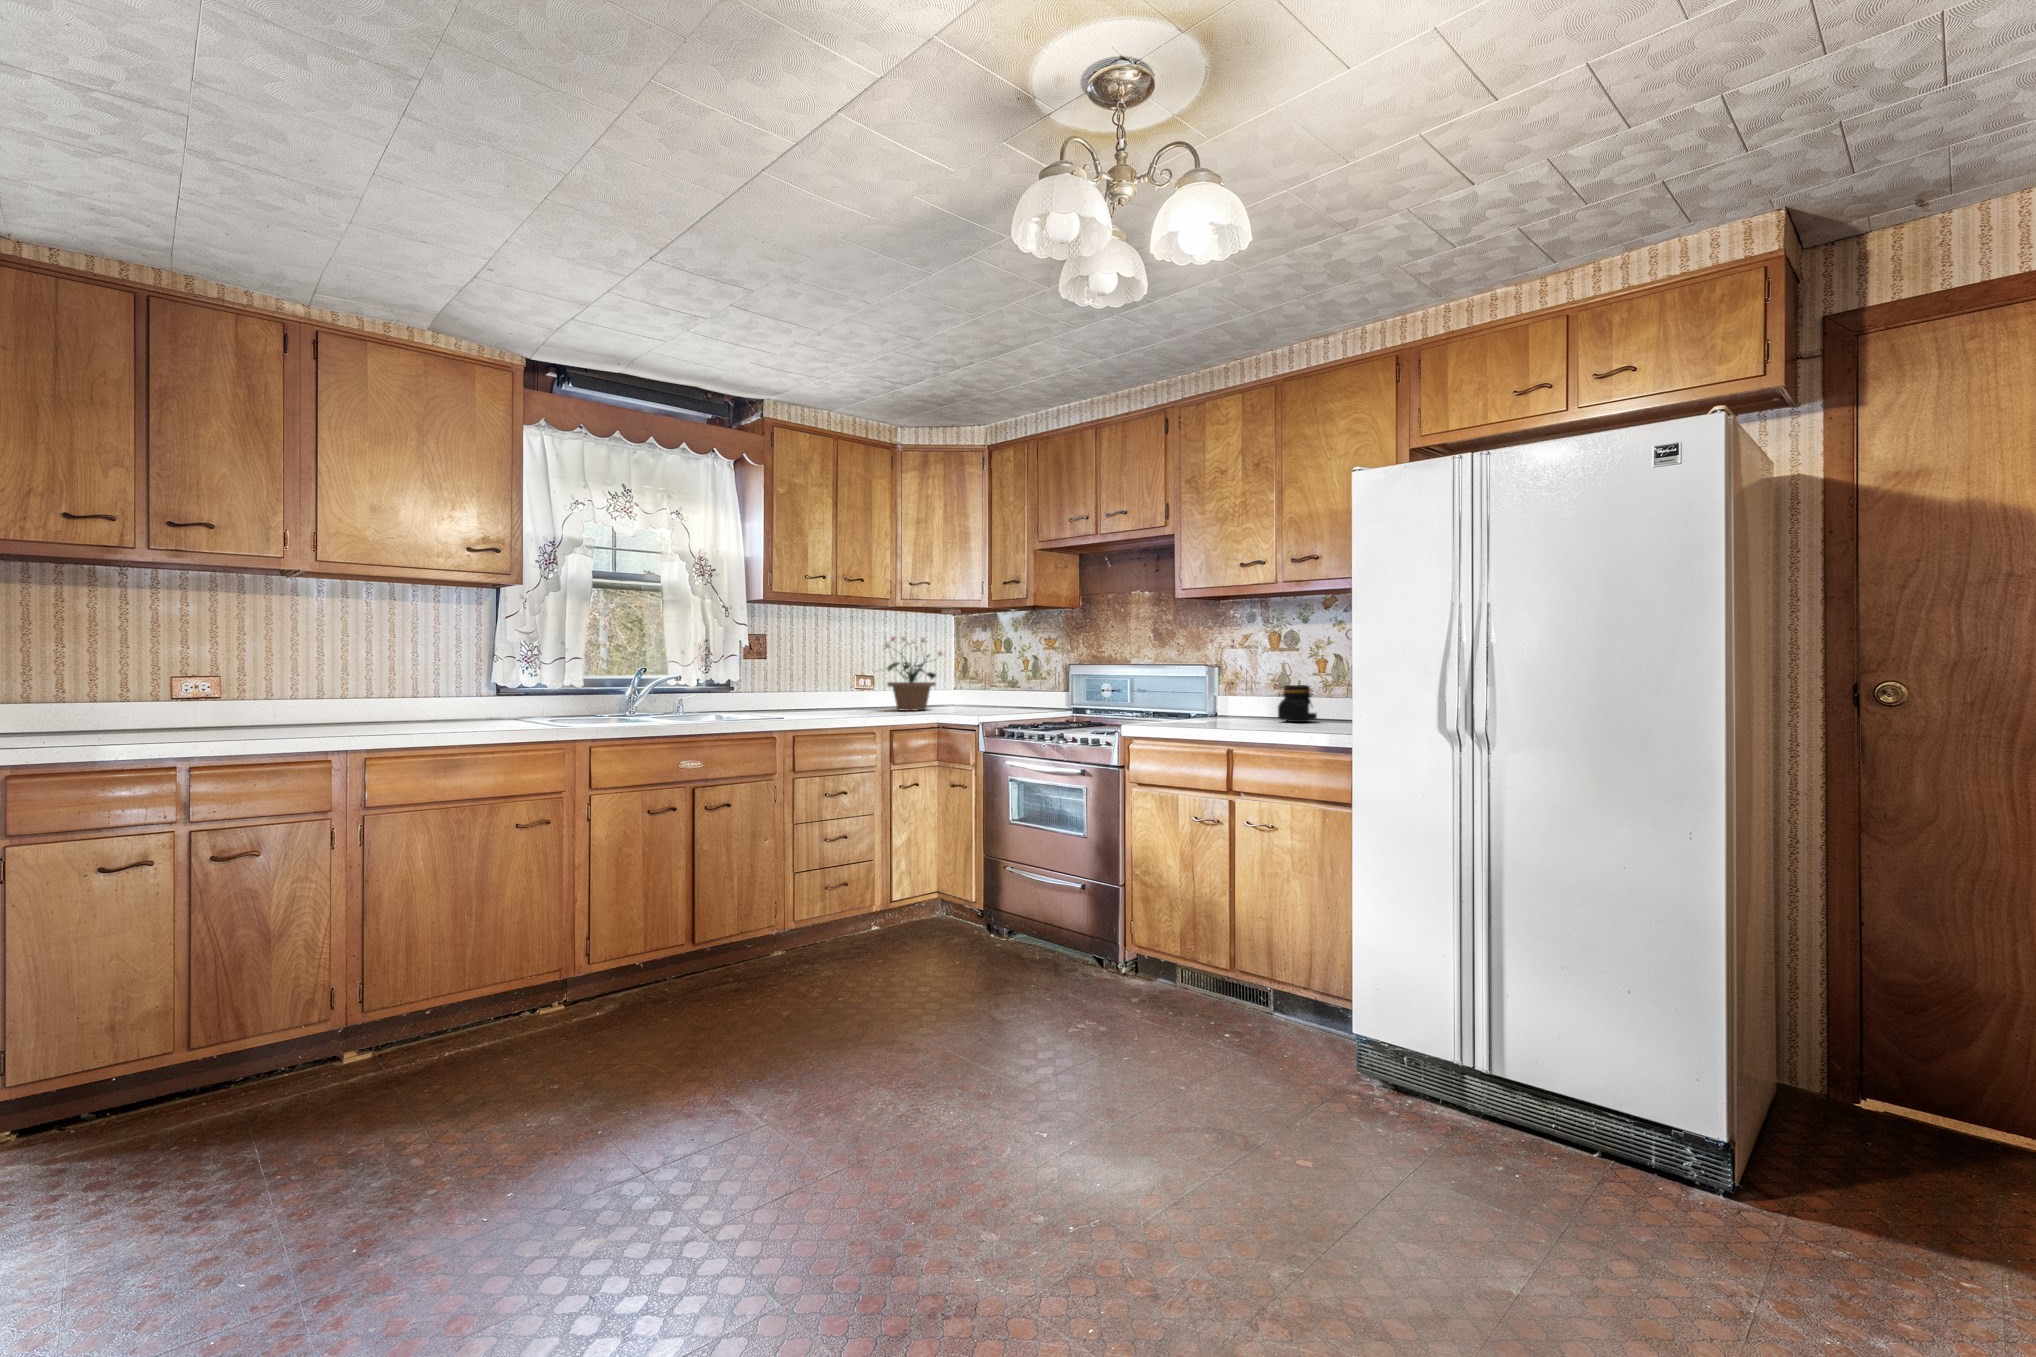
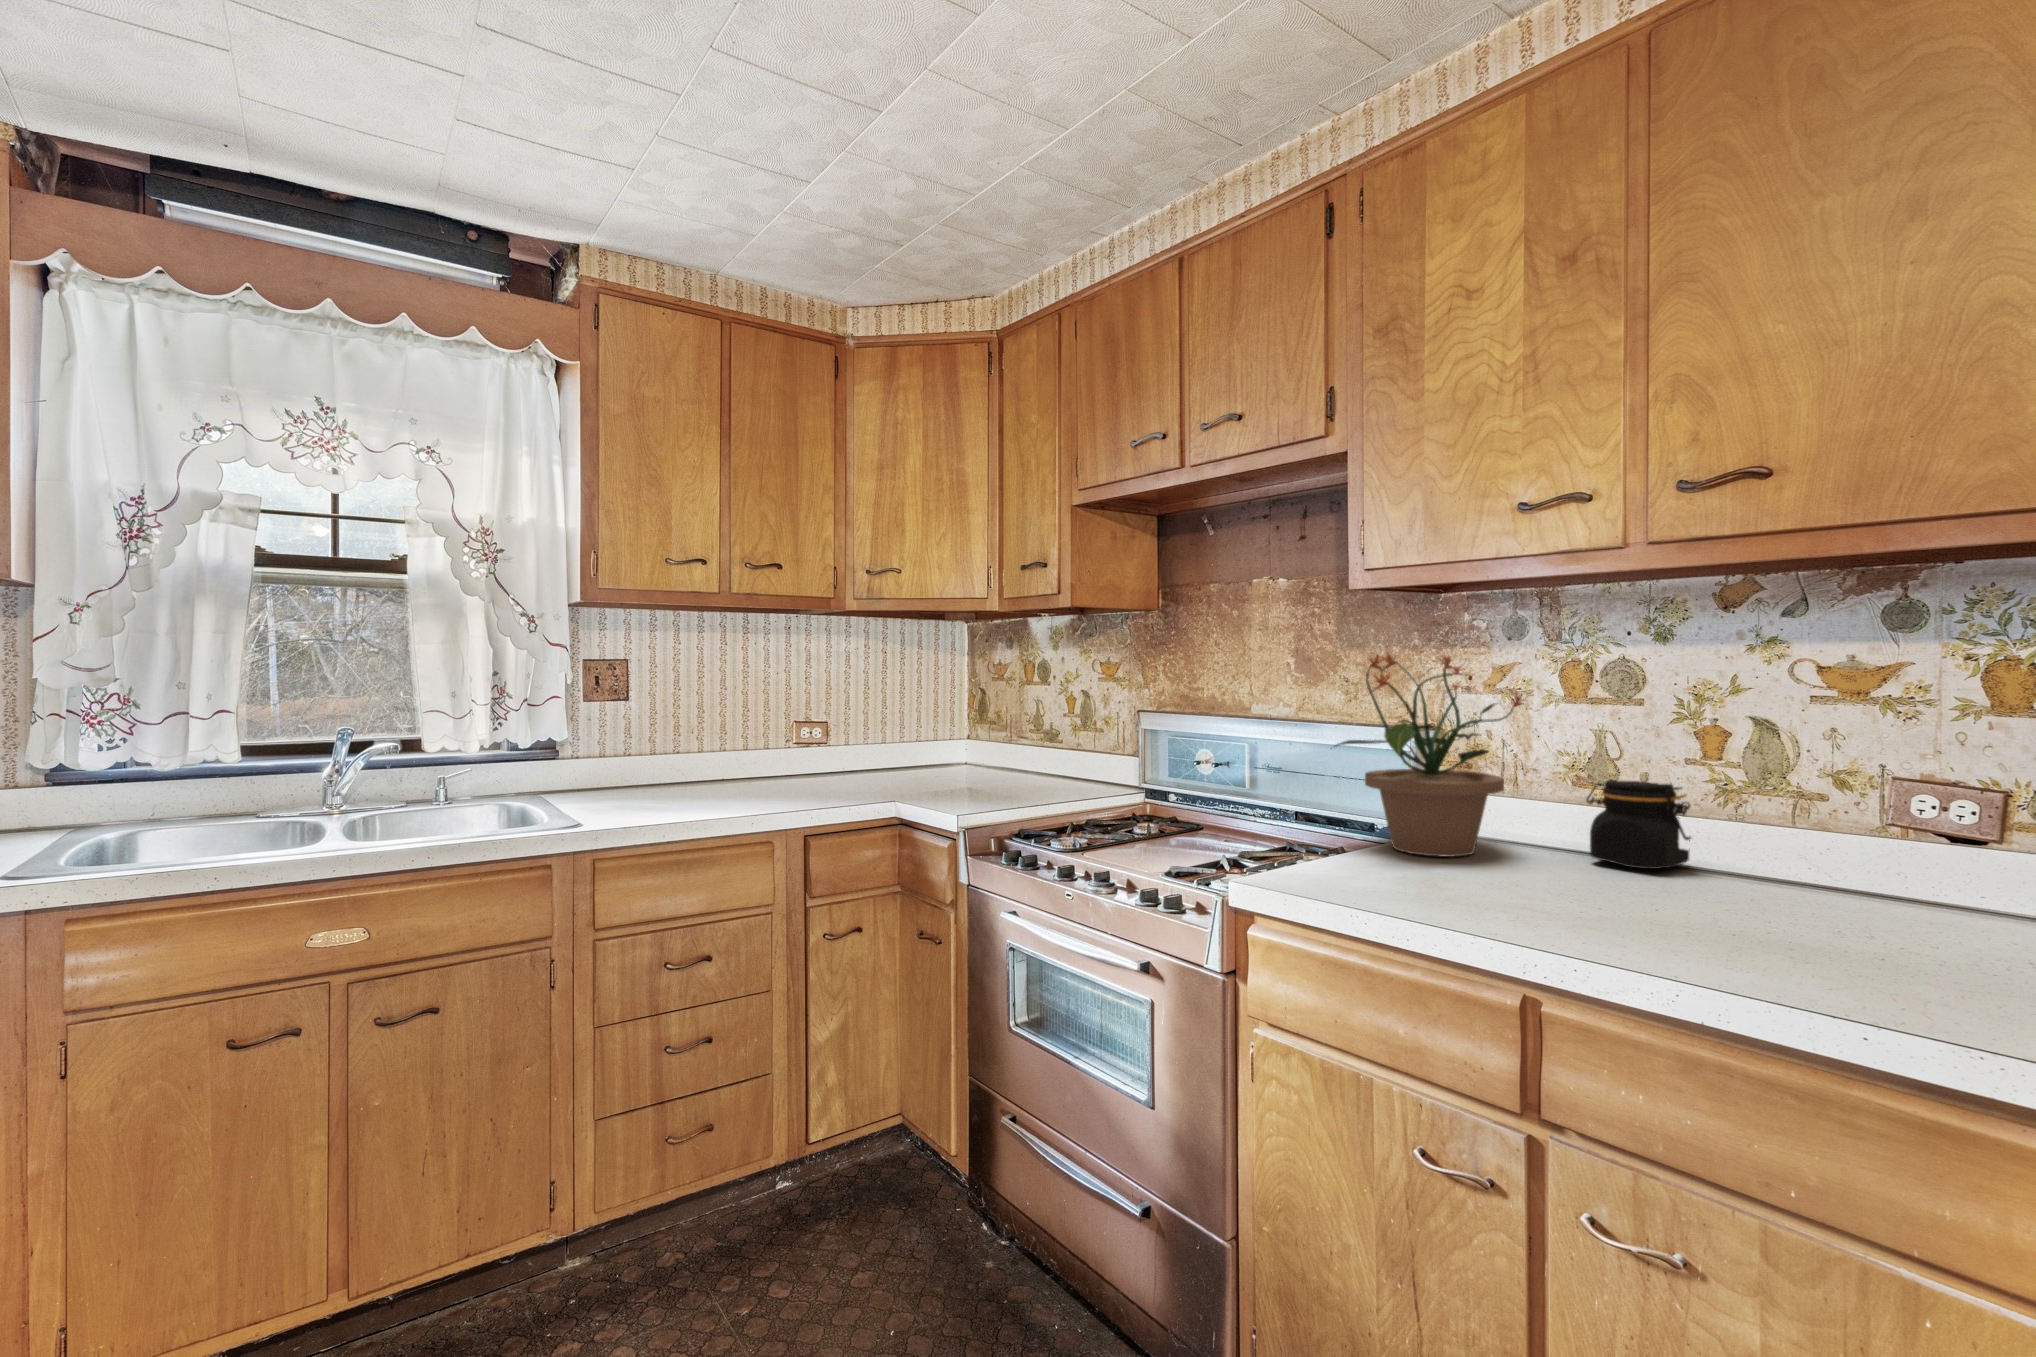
potted plant: present [886,637,942,711] -> present [1336,653,1522,857]

